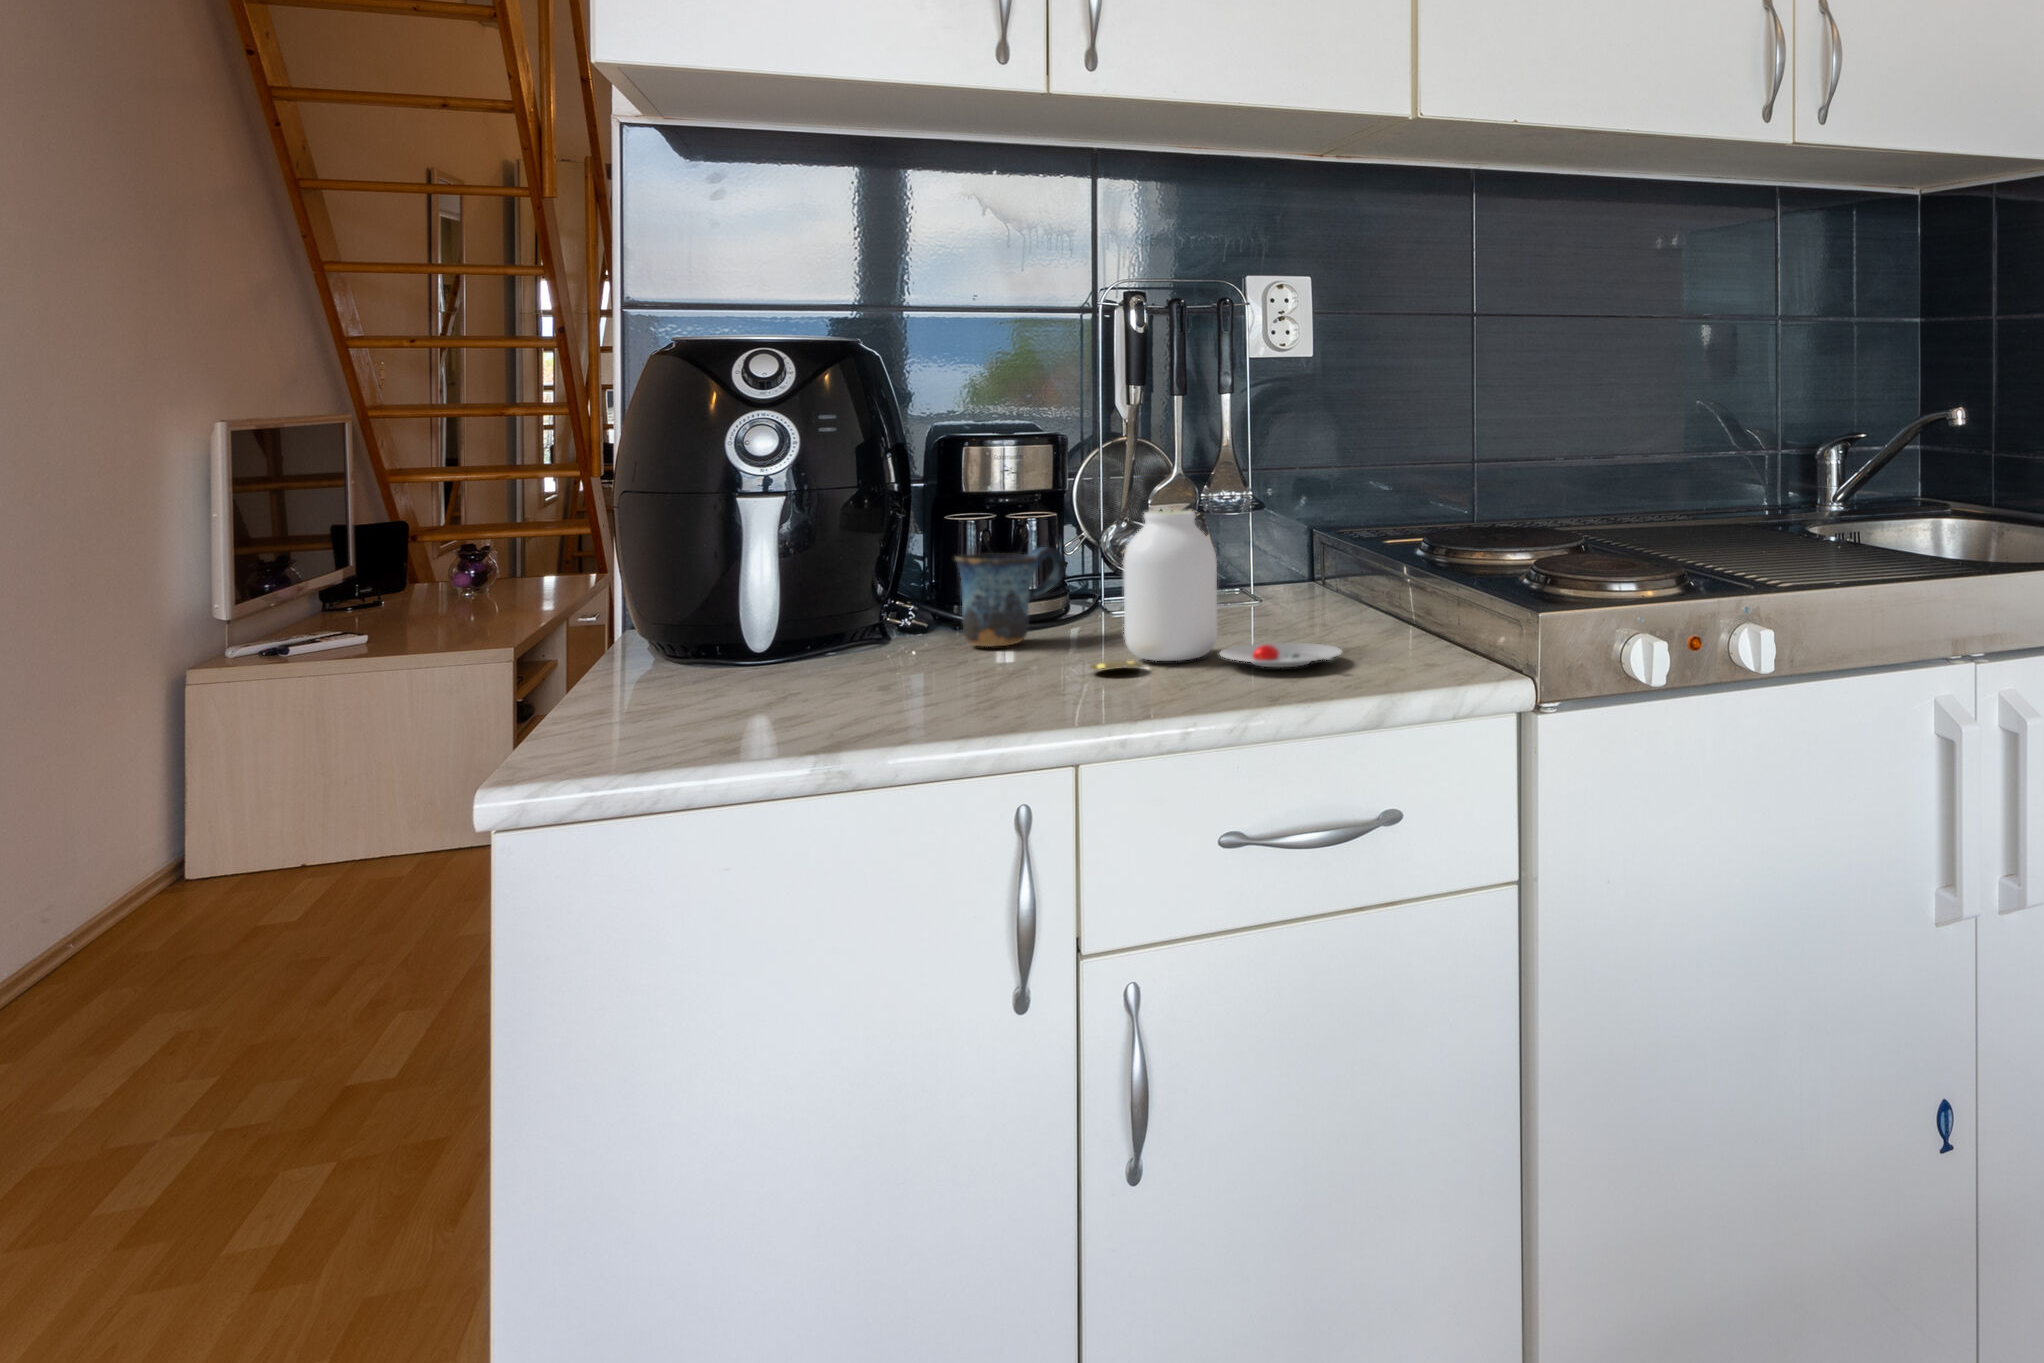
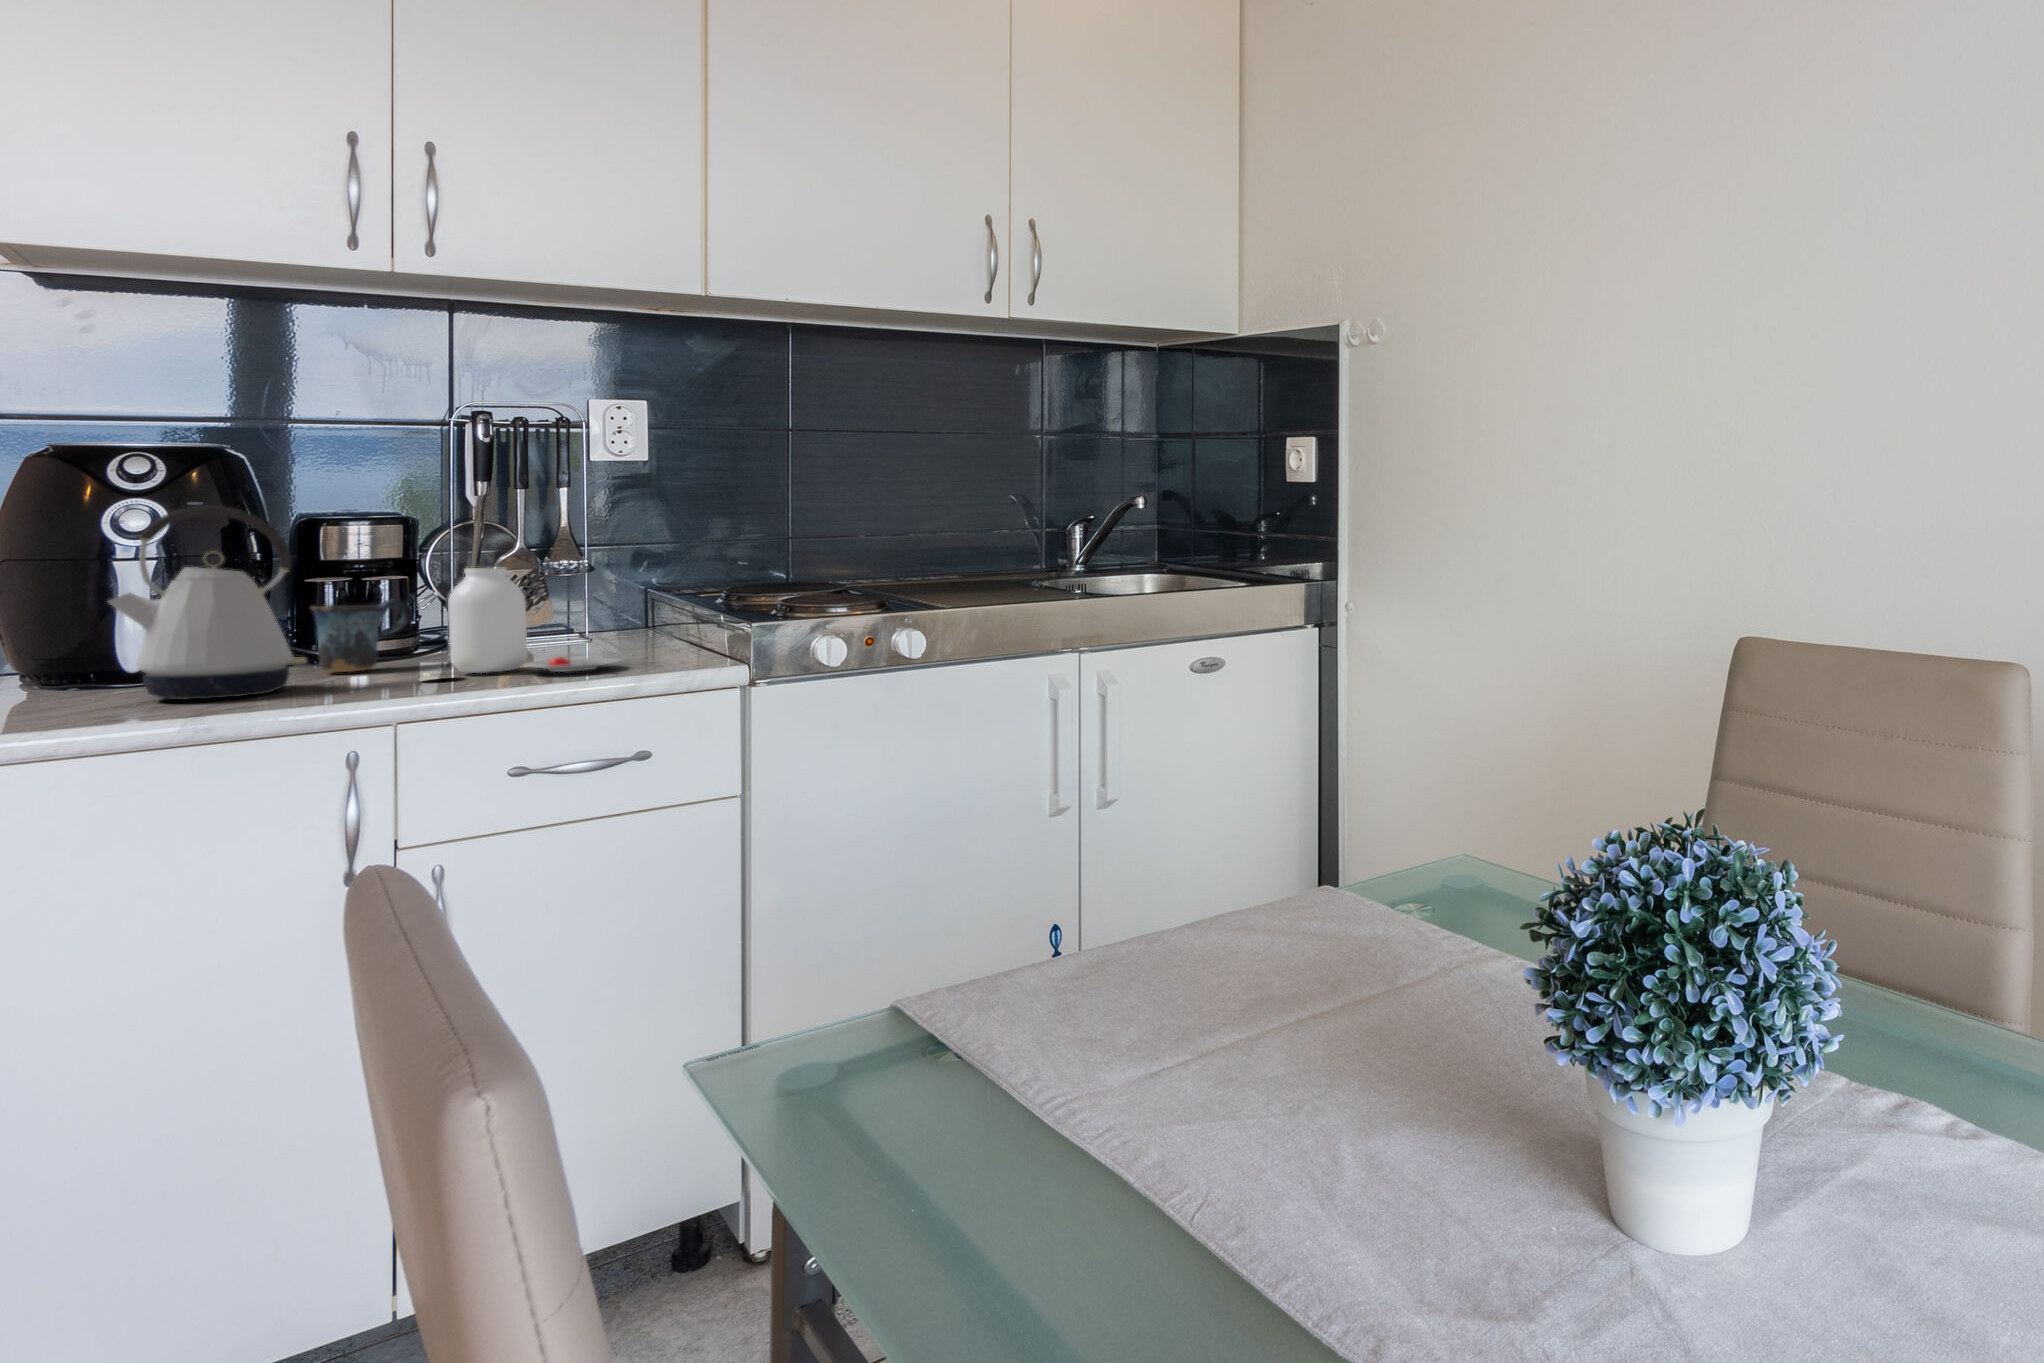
kettle: none [735,423,959,695] -> present [108,505,306,699]

